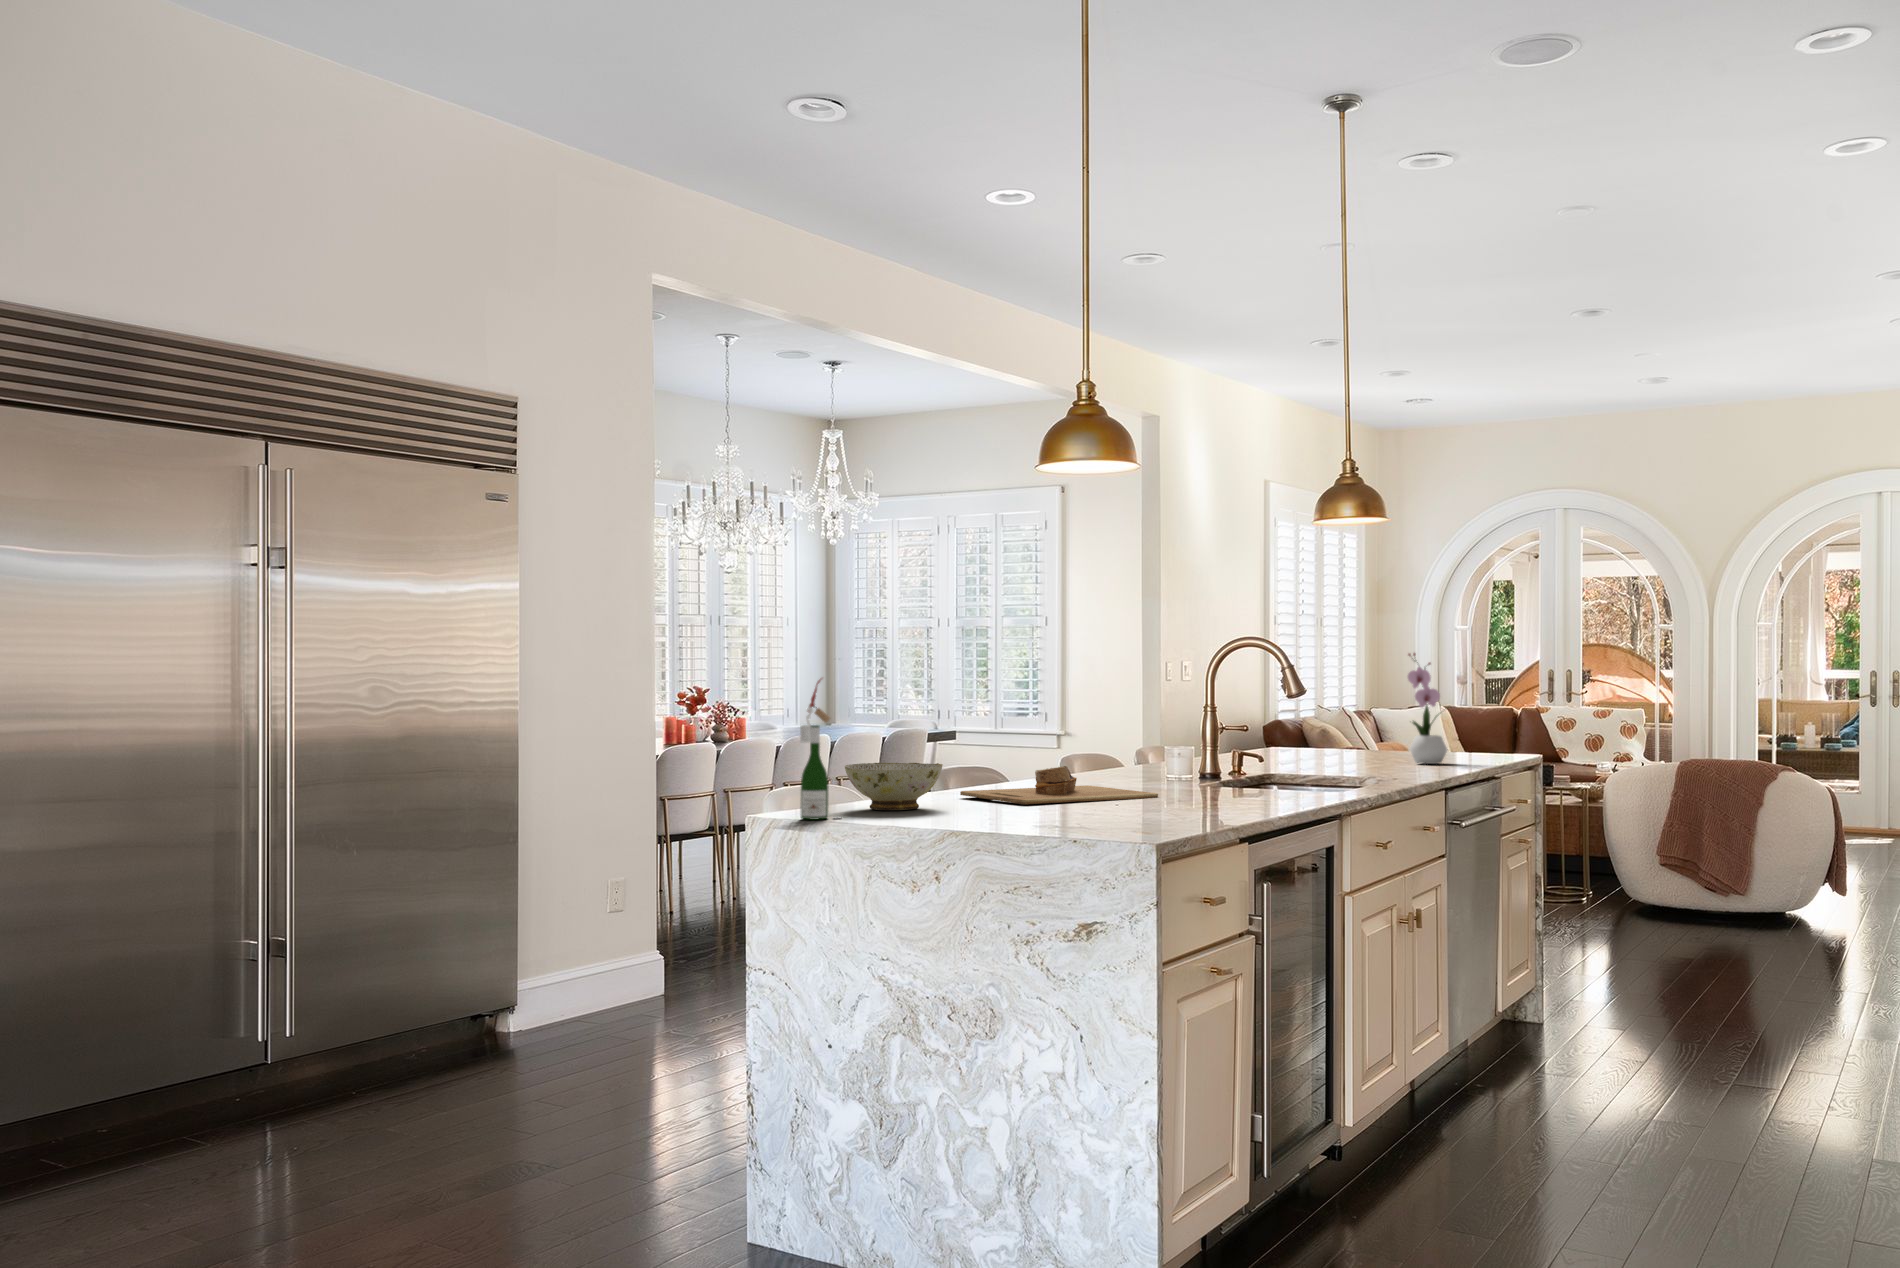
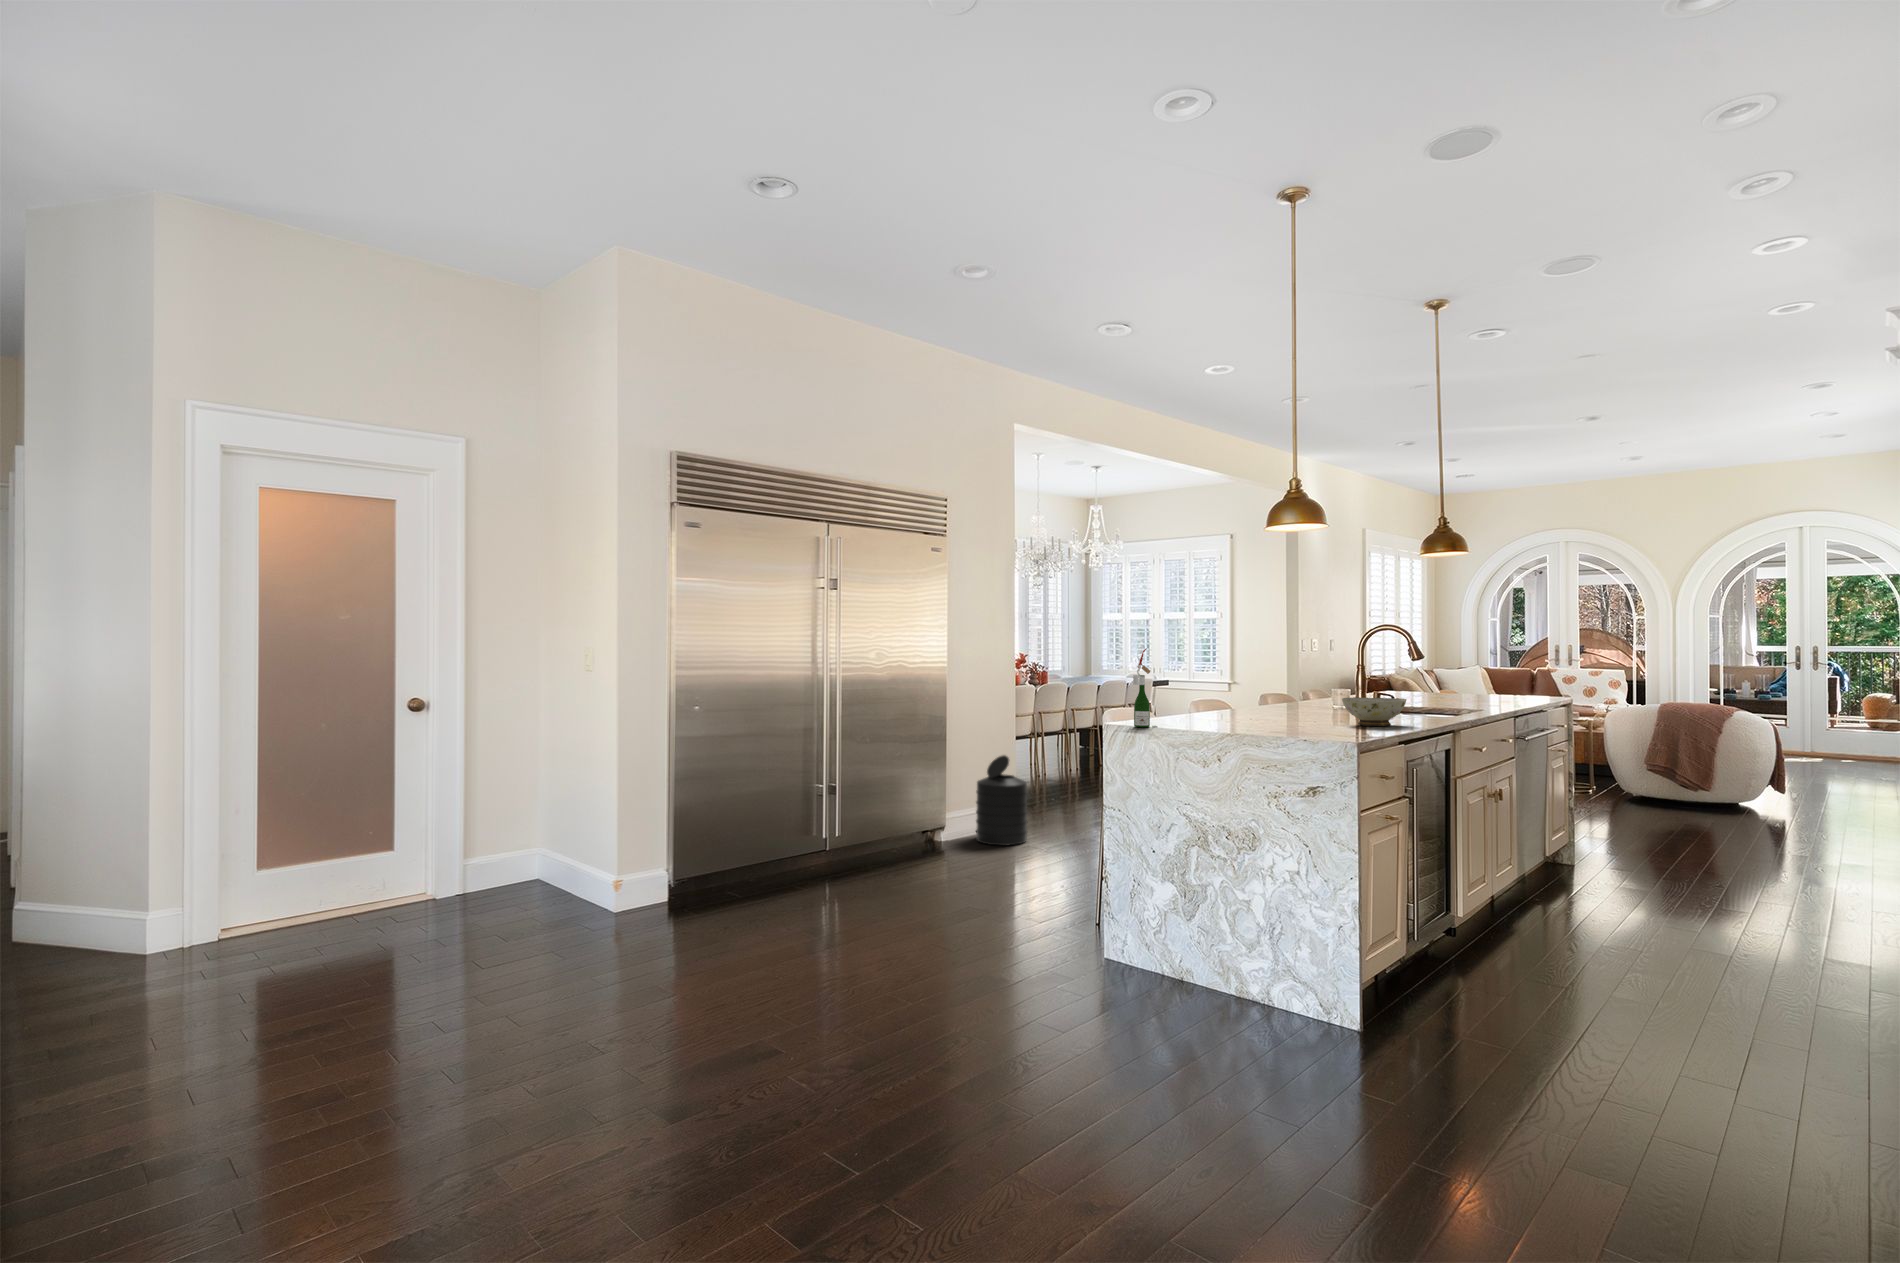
flower arrangement: present [1408,653,1448,764] -> none [1482,634,1511,703]
ceramic bowl: present [845,763,943,810] -> present [1342,697,1406,726]
cutting board: present [960,766,1158,805] -> none [1215,700,1336,721]
trash can: none [570,869,665,1033] -> present [976,755,1027,845]

